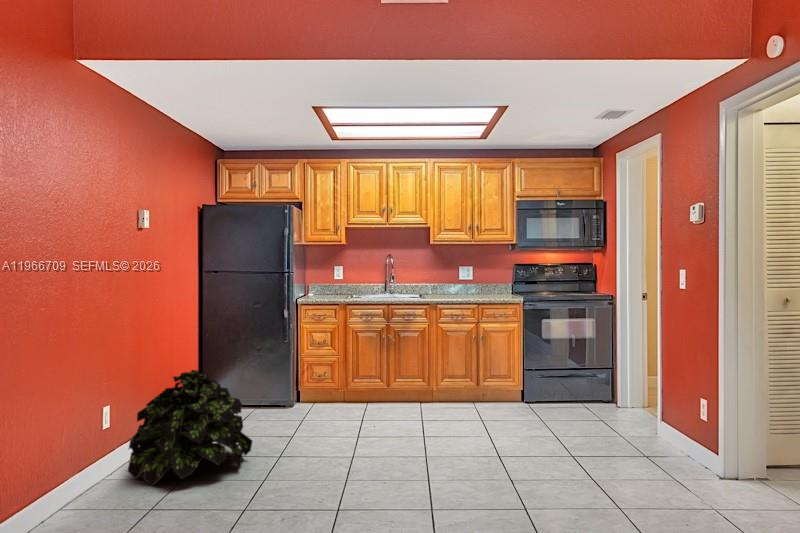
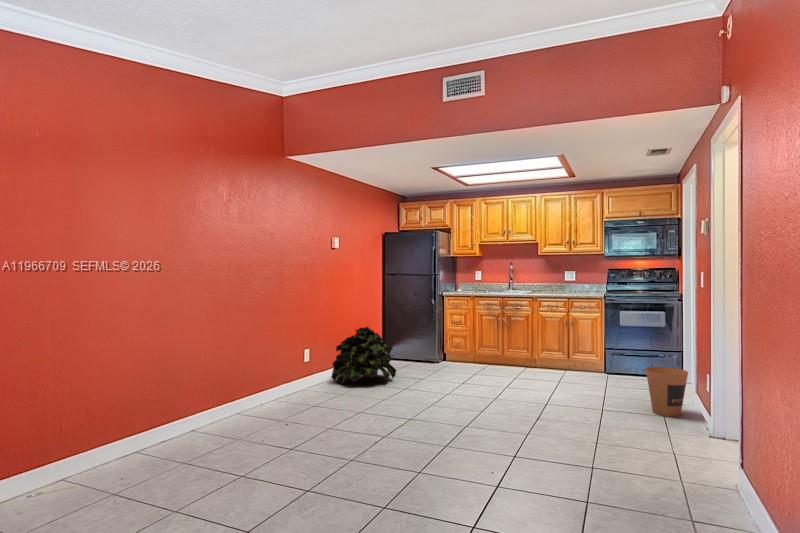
trash can: none [641,399,698,470] -> present [646,367,688,417]

